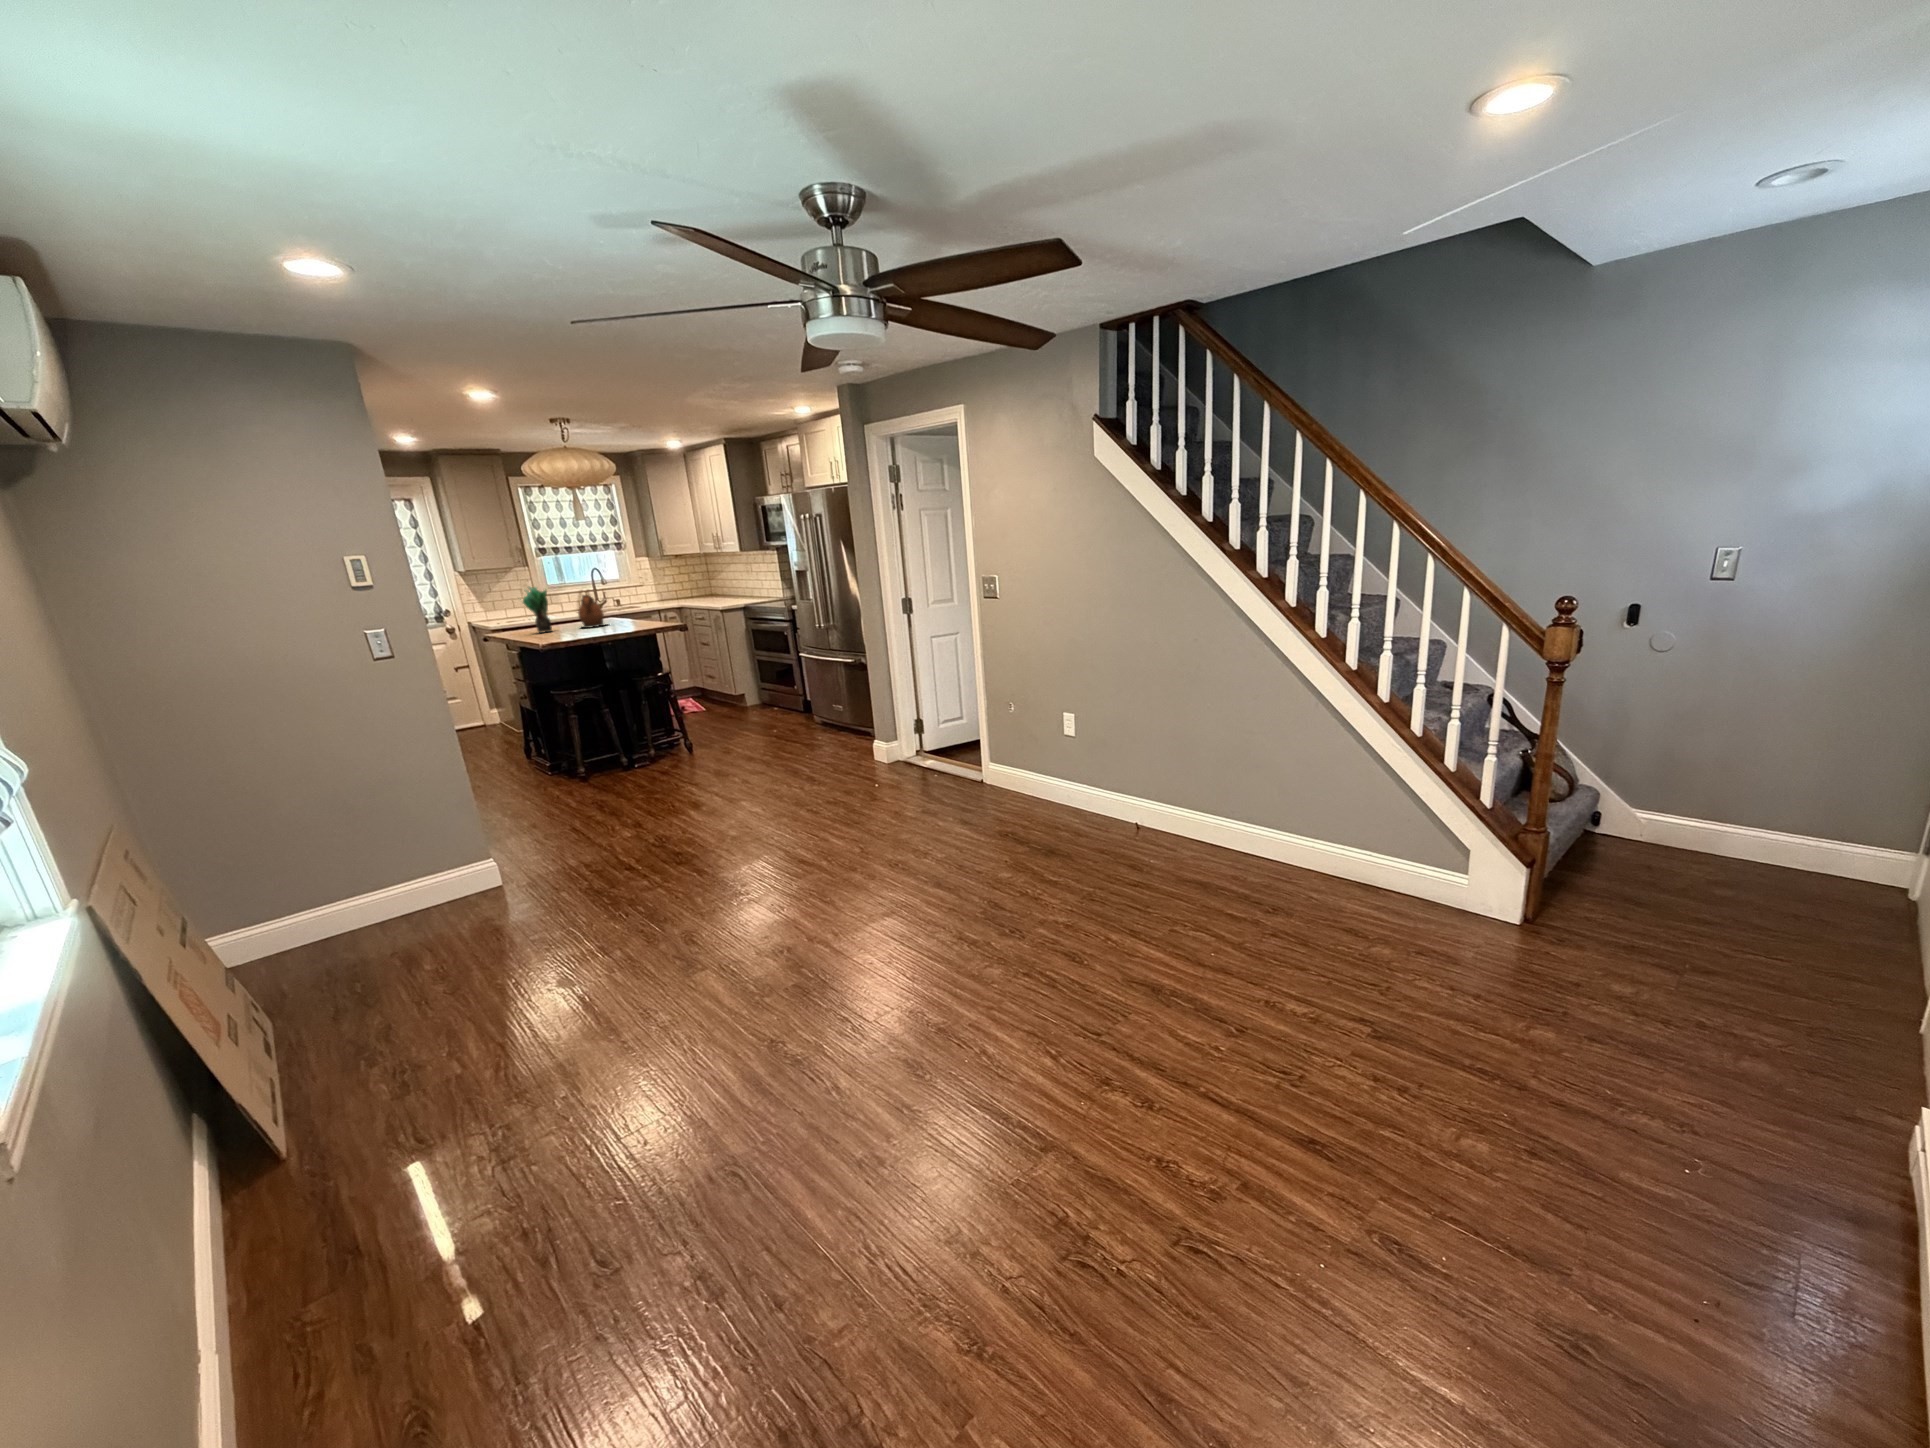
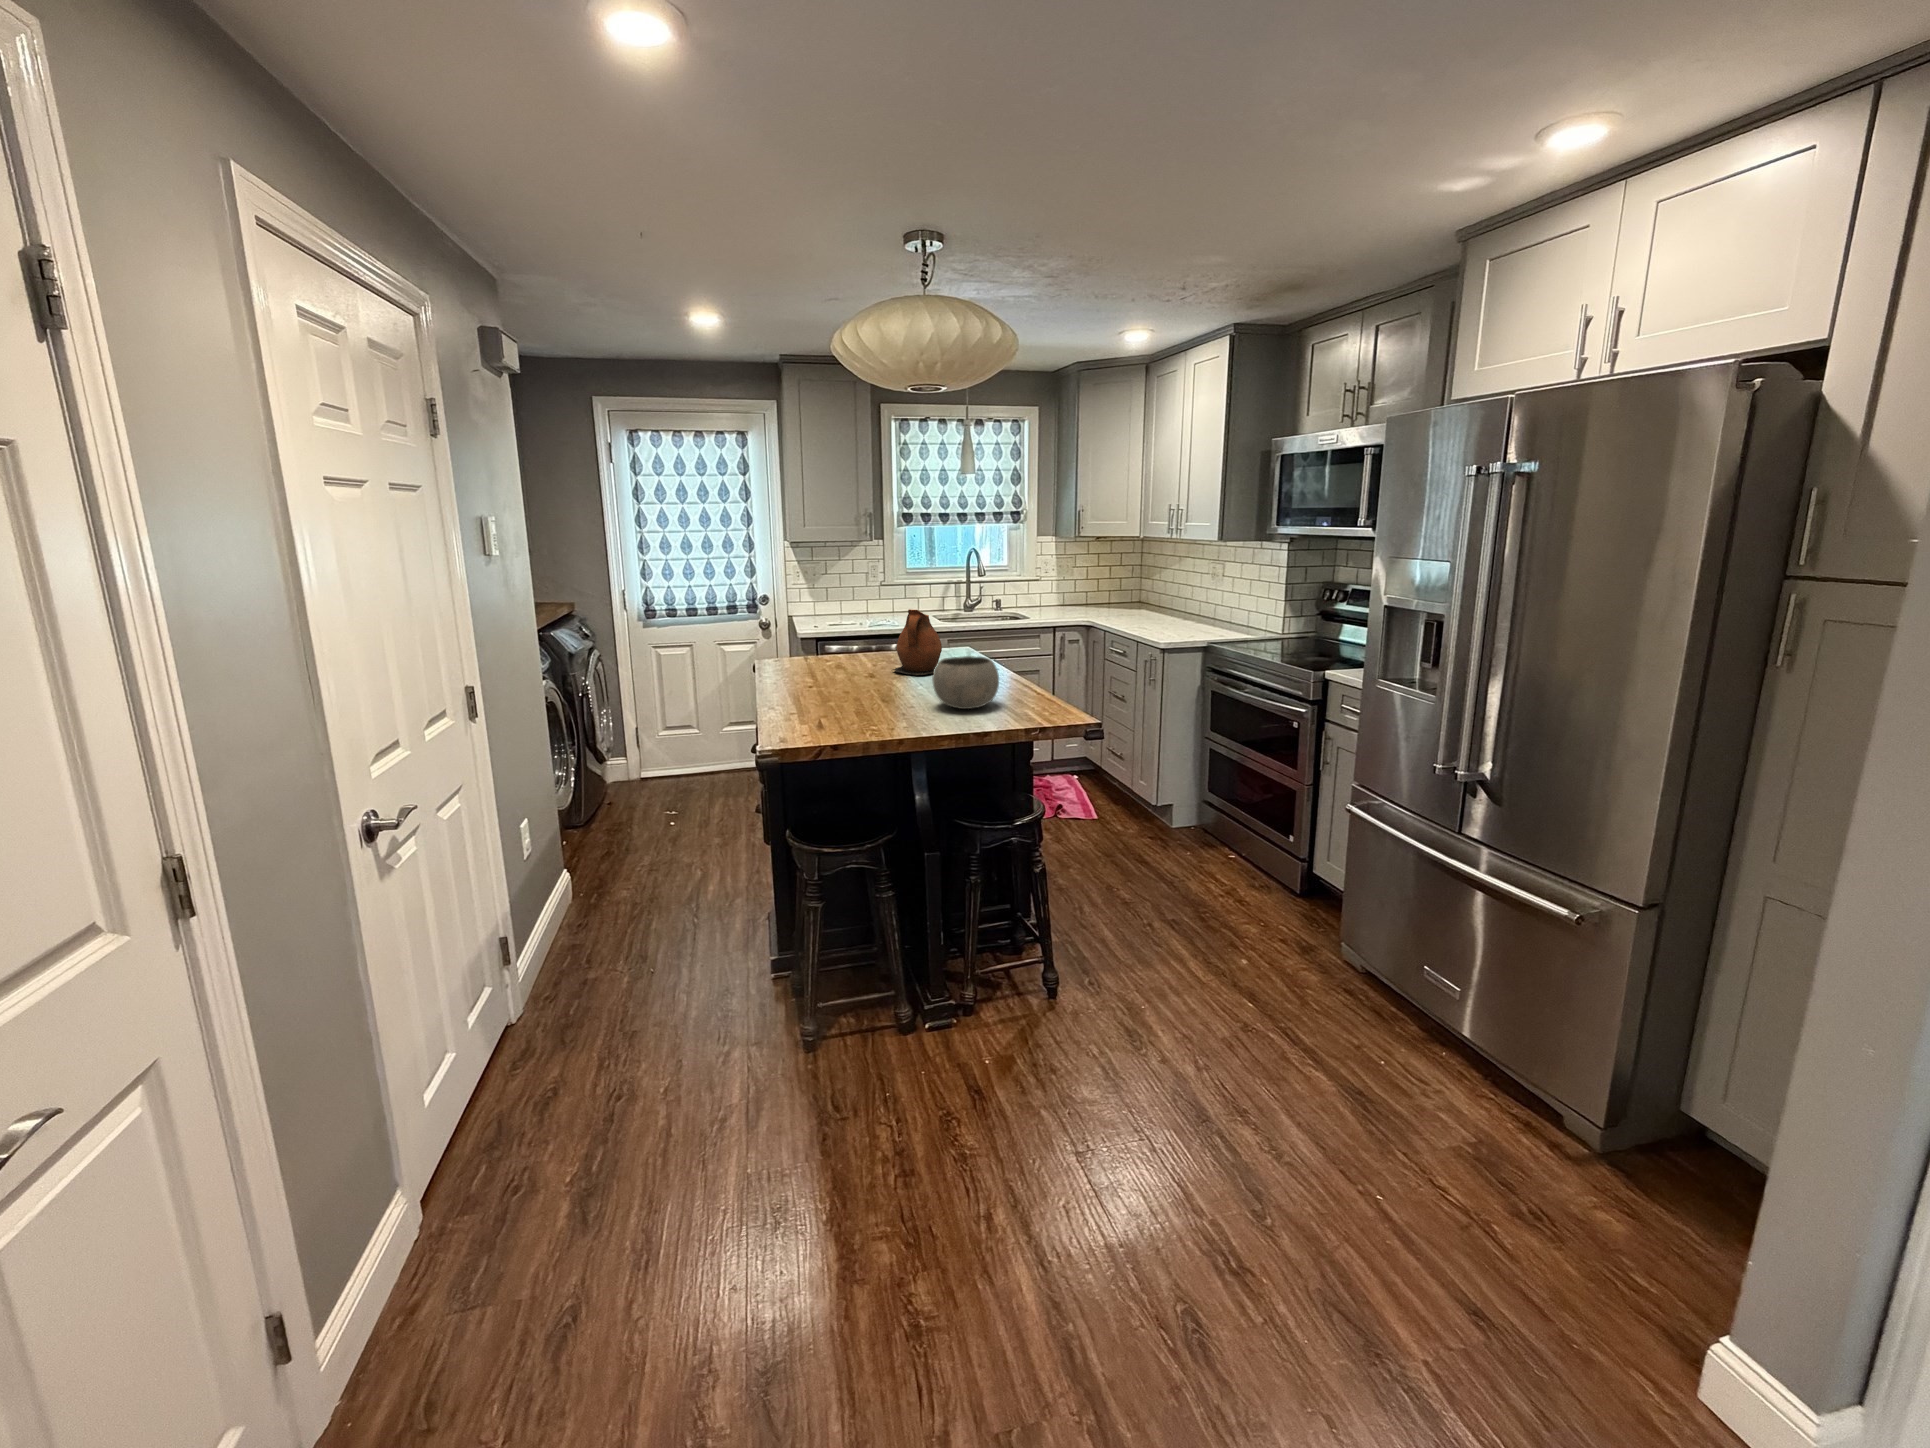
potted plant: present [523,587,552,633] -> none [802,583,851,672]
bowl: none [610,608,642,630] -> present [932,656,999,709]

